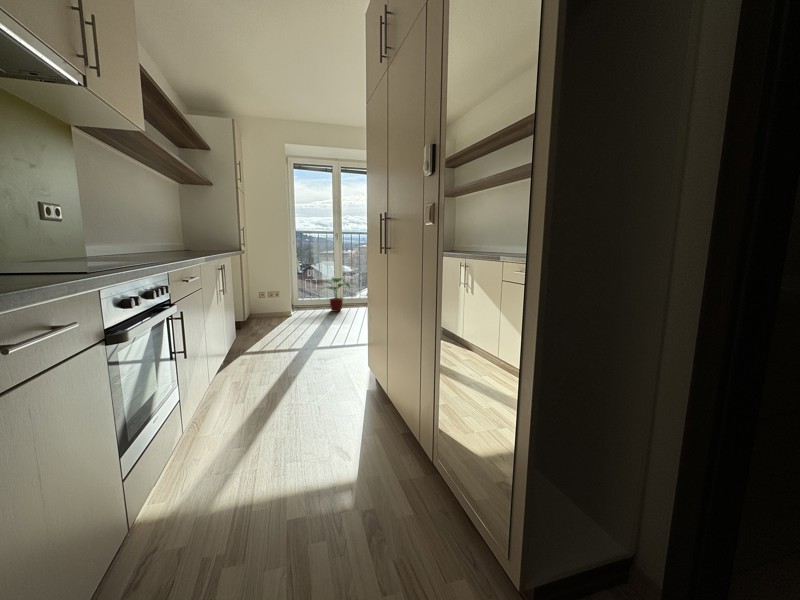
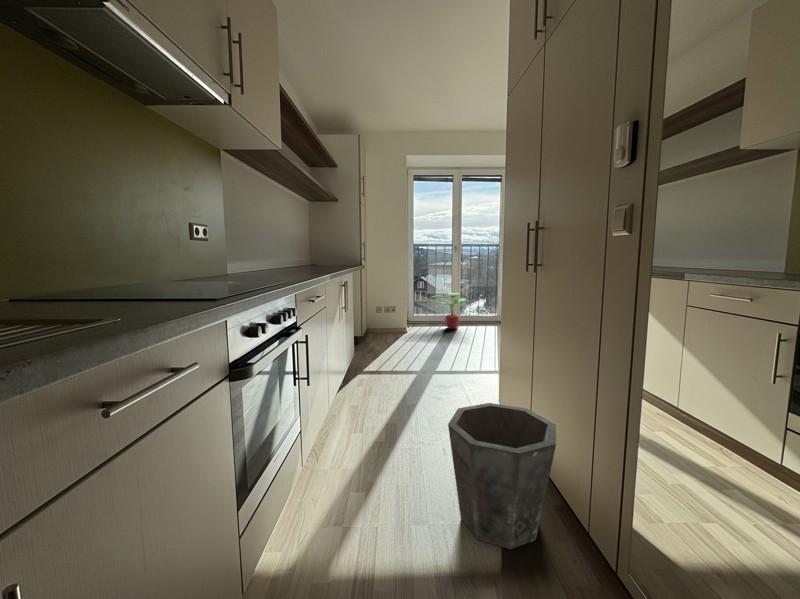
waste bin: none [316,360,400,464] -> present [448,403,556,549]

